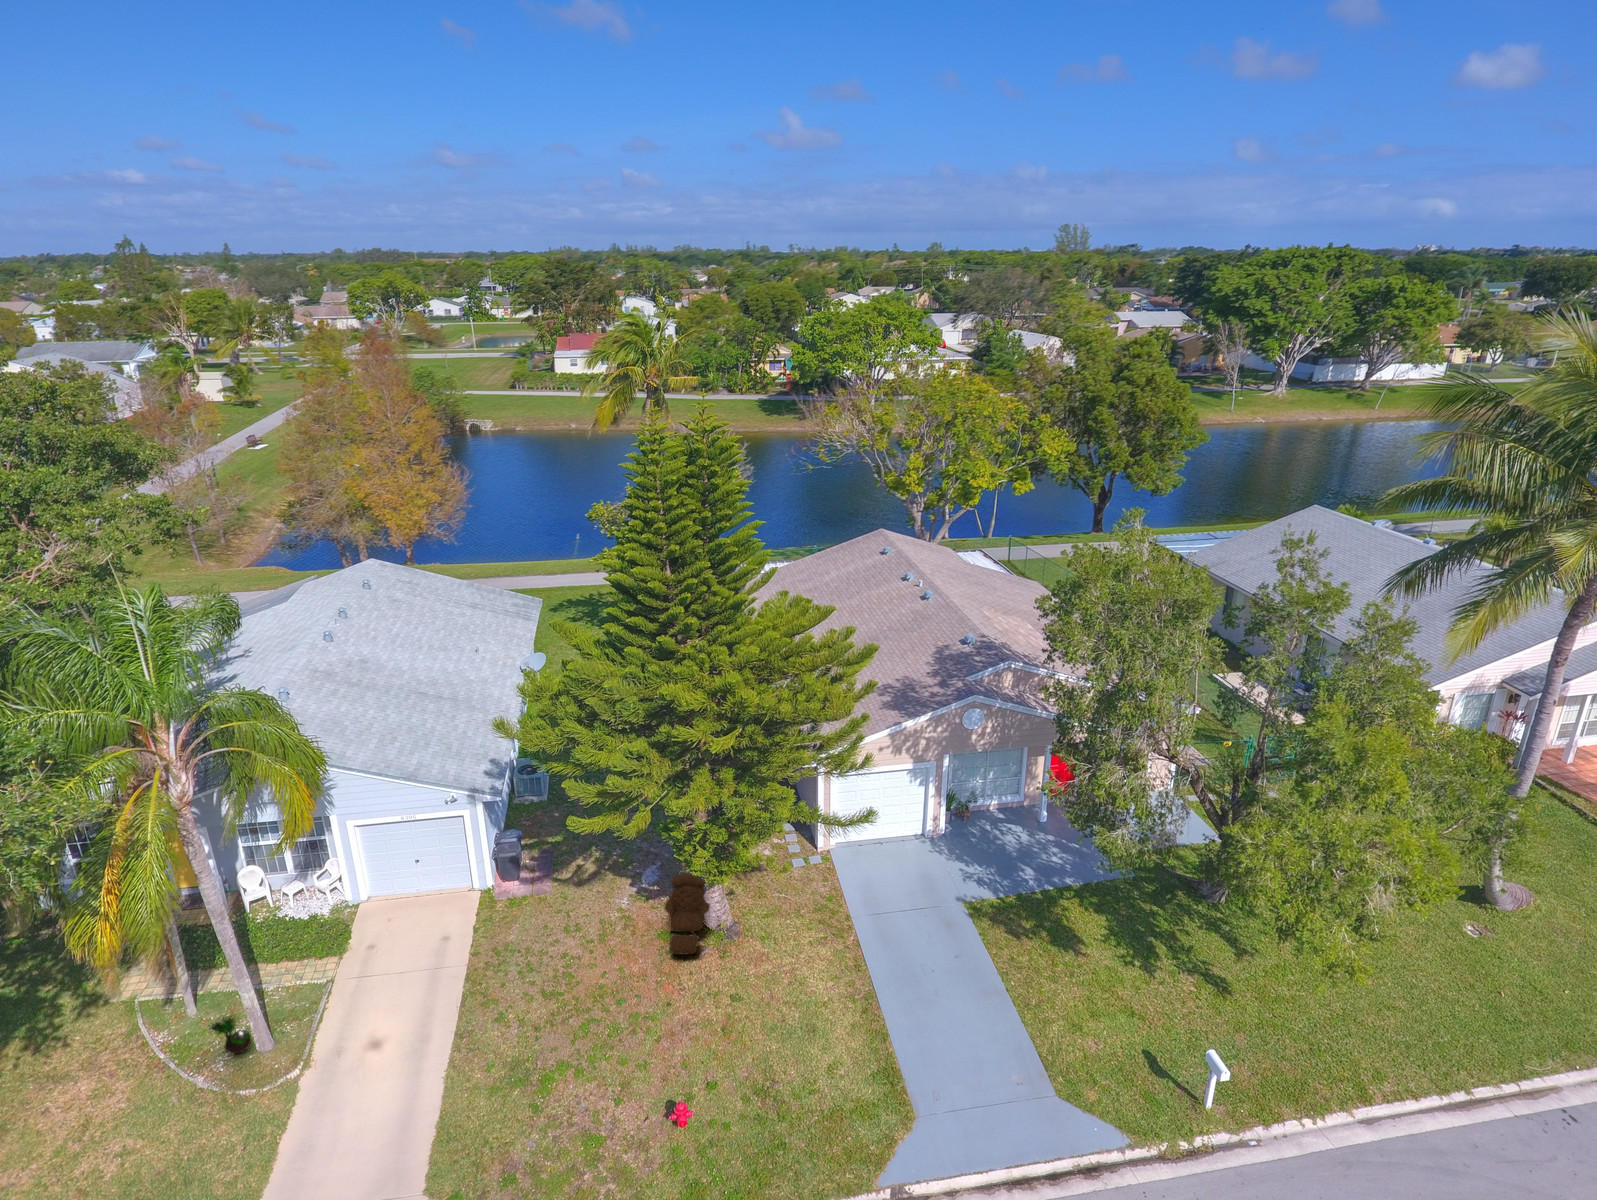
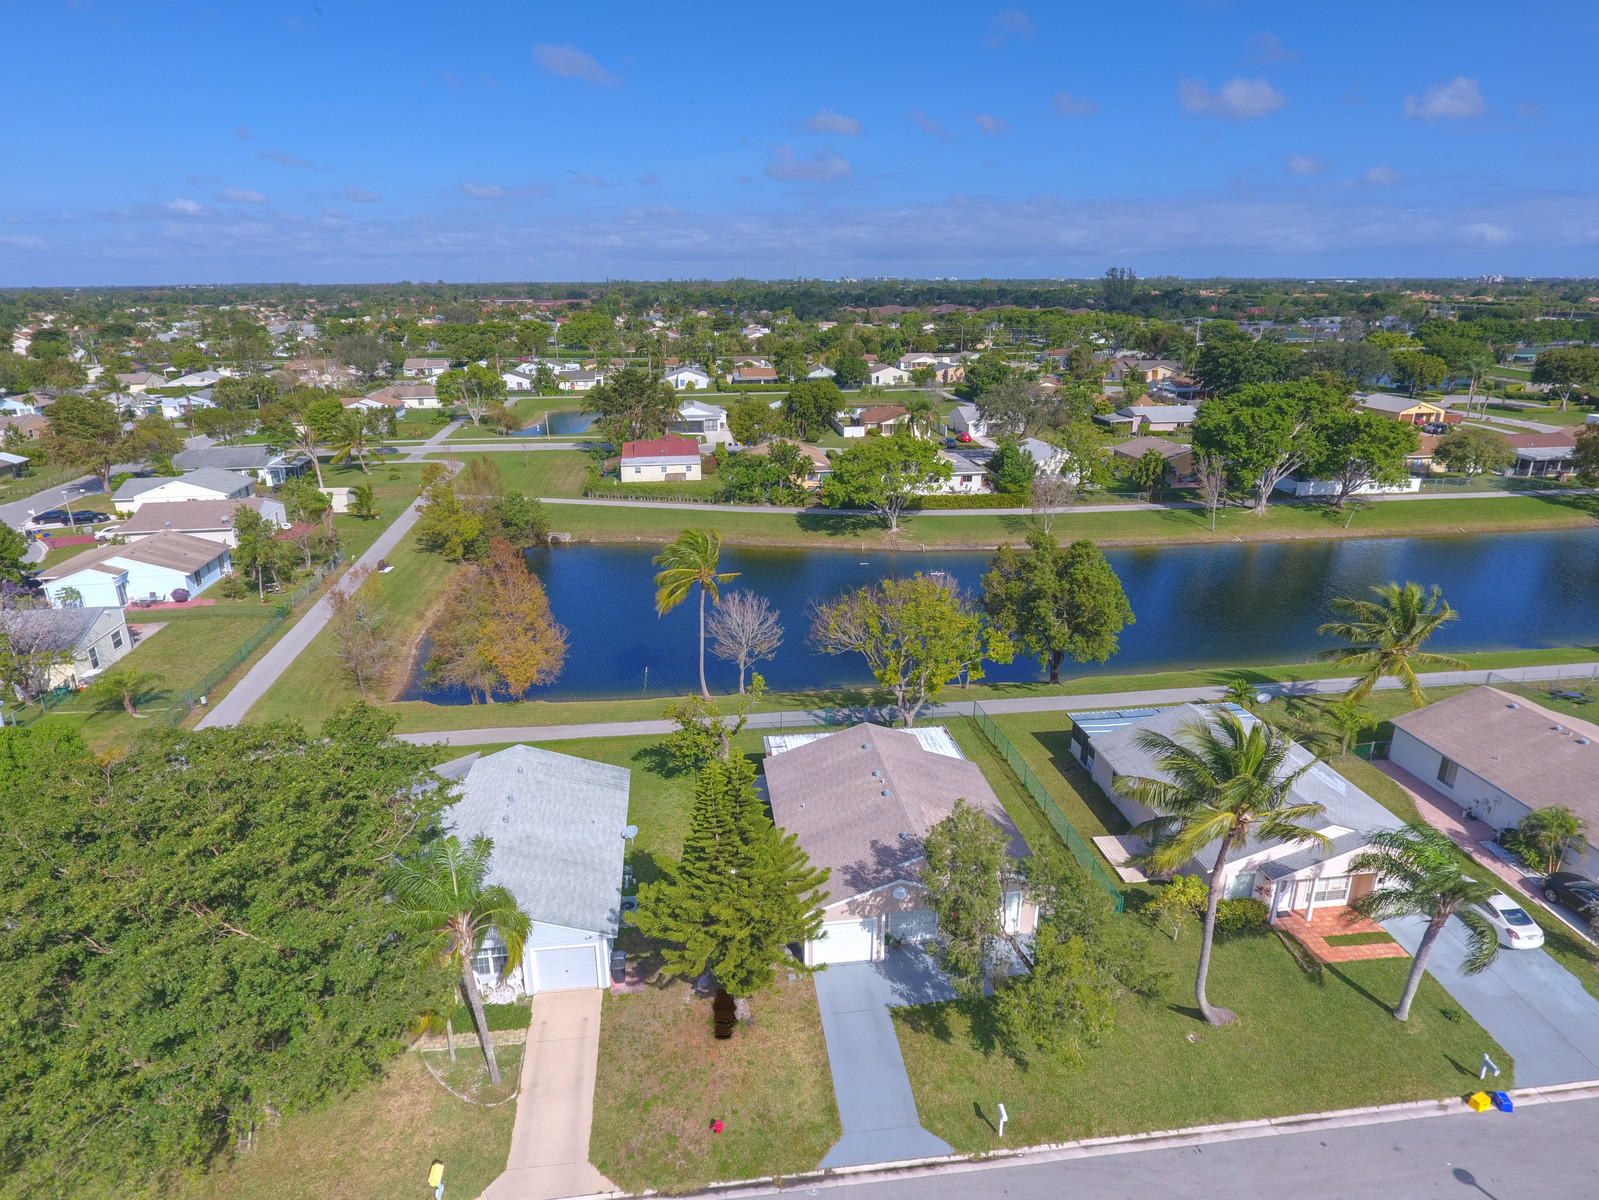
potted tree: present [208,1016,251,1054] -> none [468,1062,489,1085]

